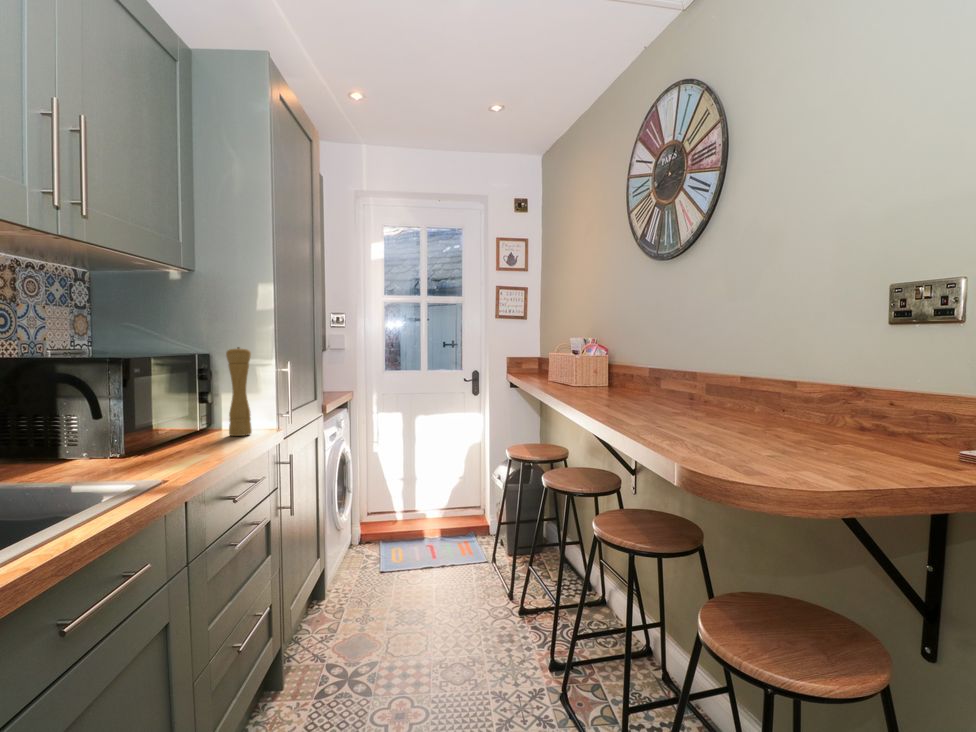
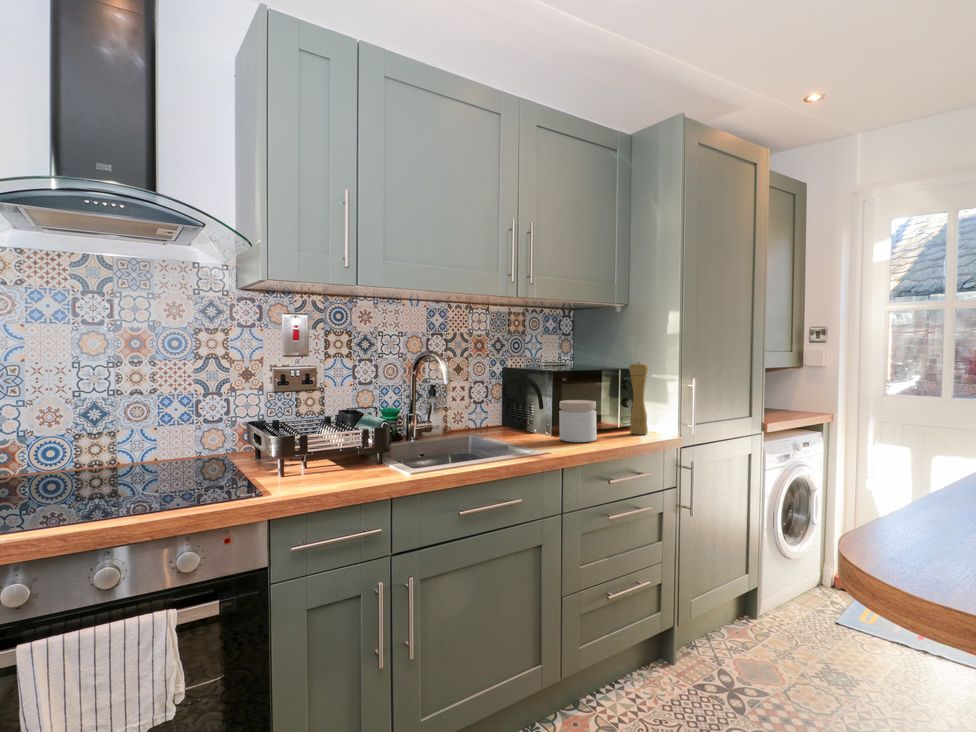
jar: none [149,399,211,460] -> present [559,400,597,442]

